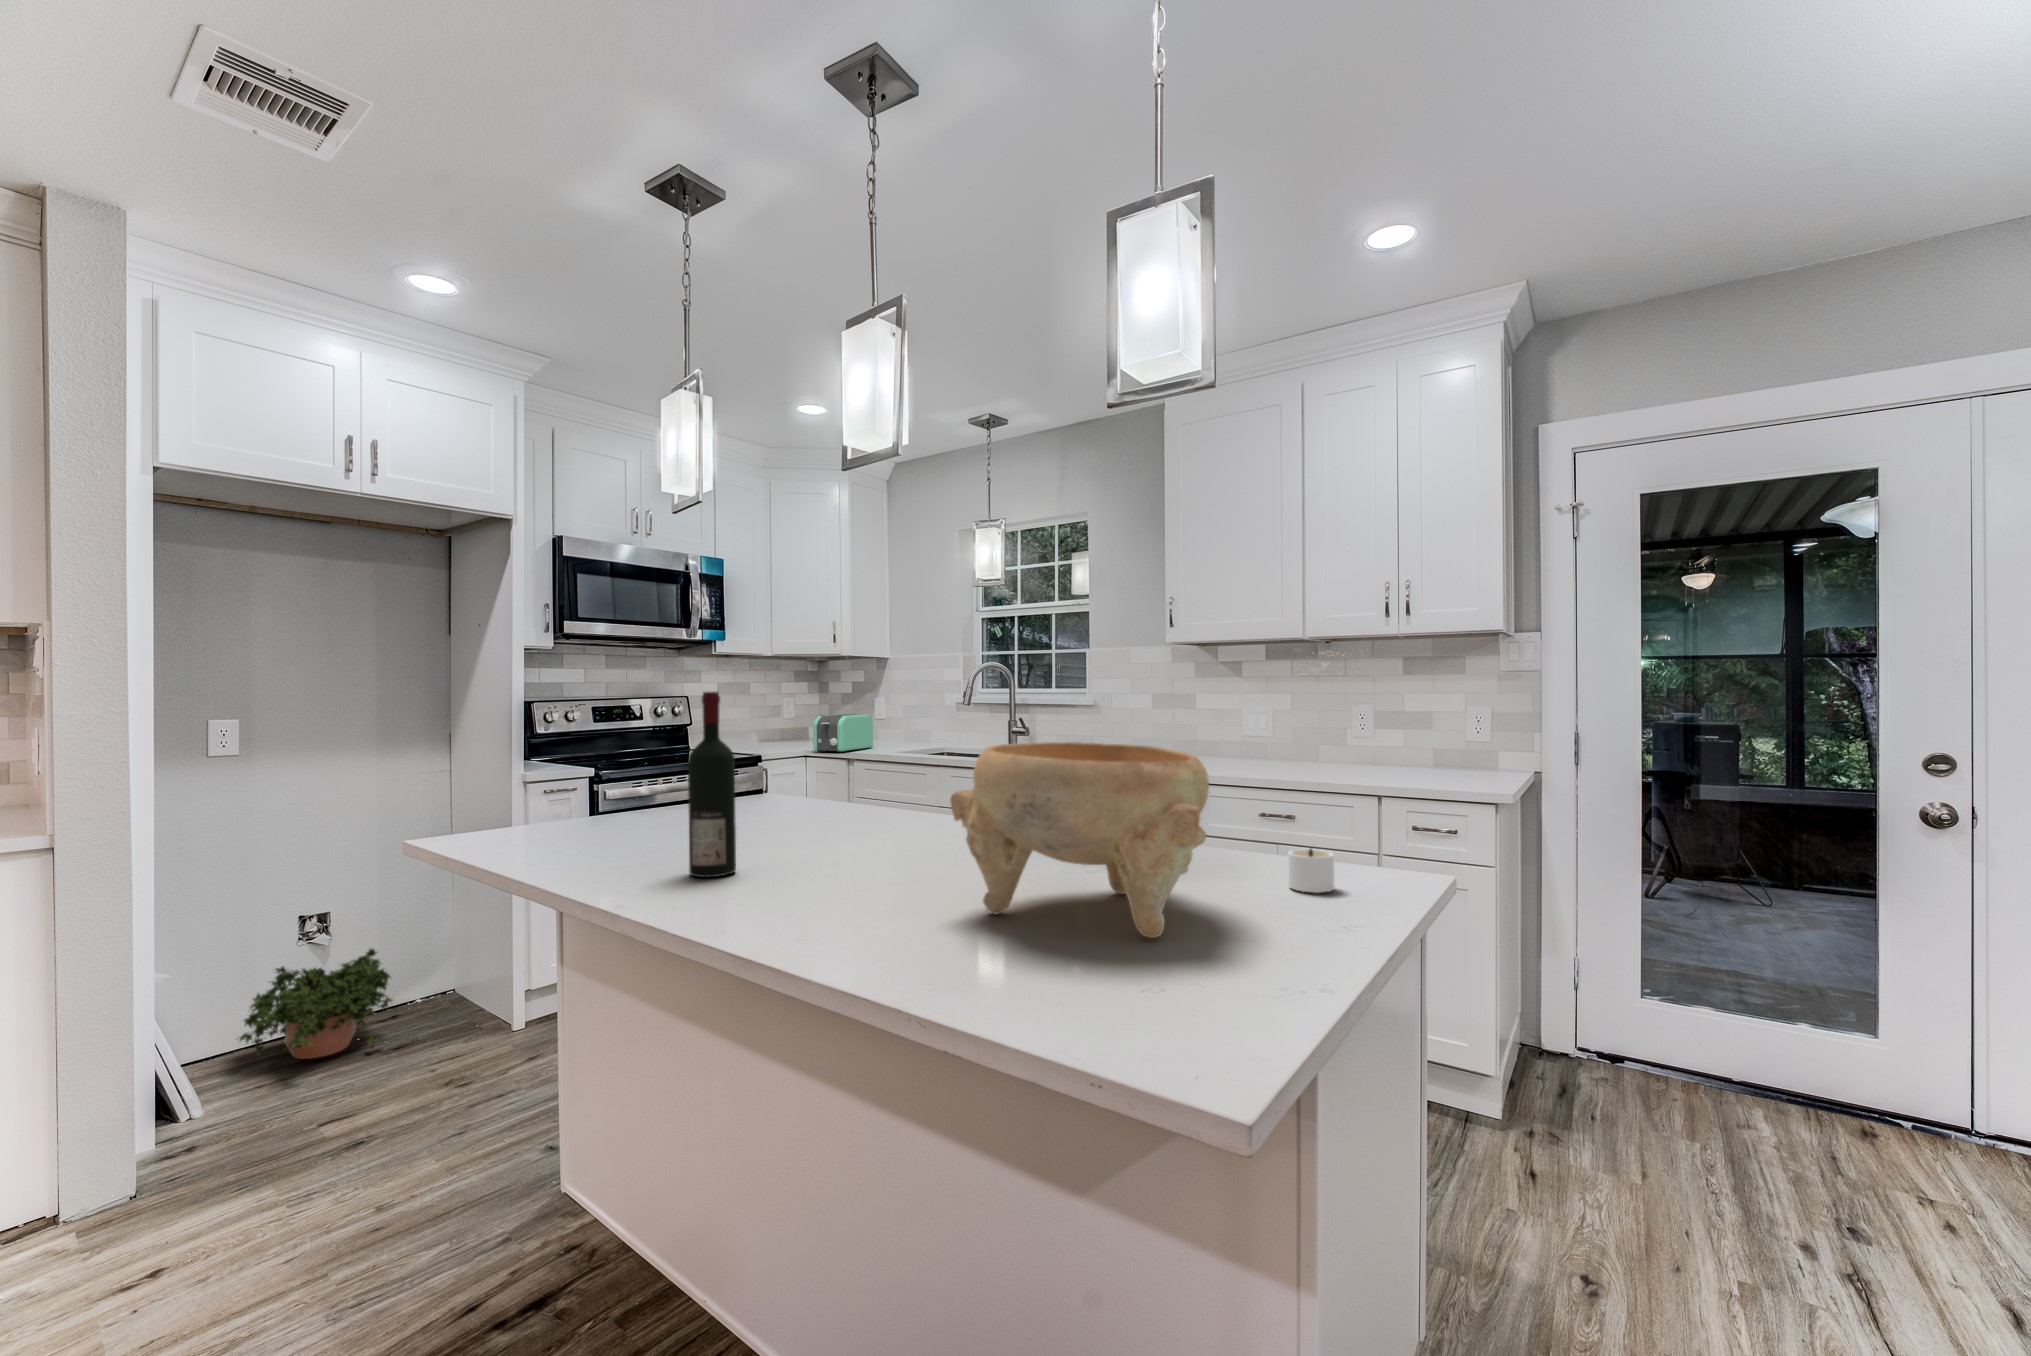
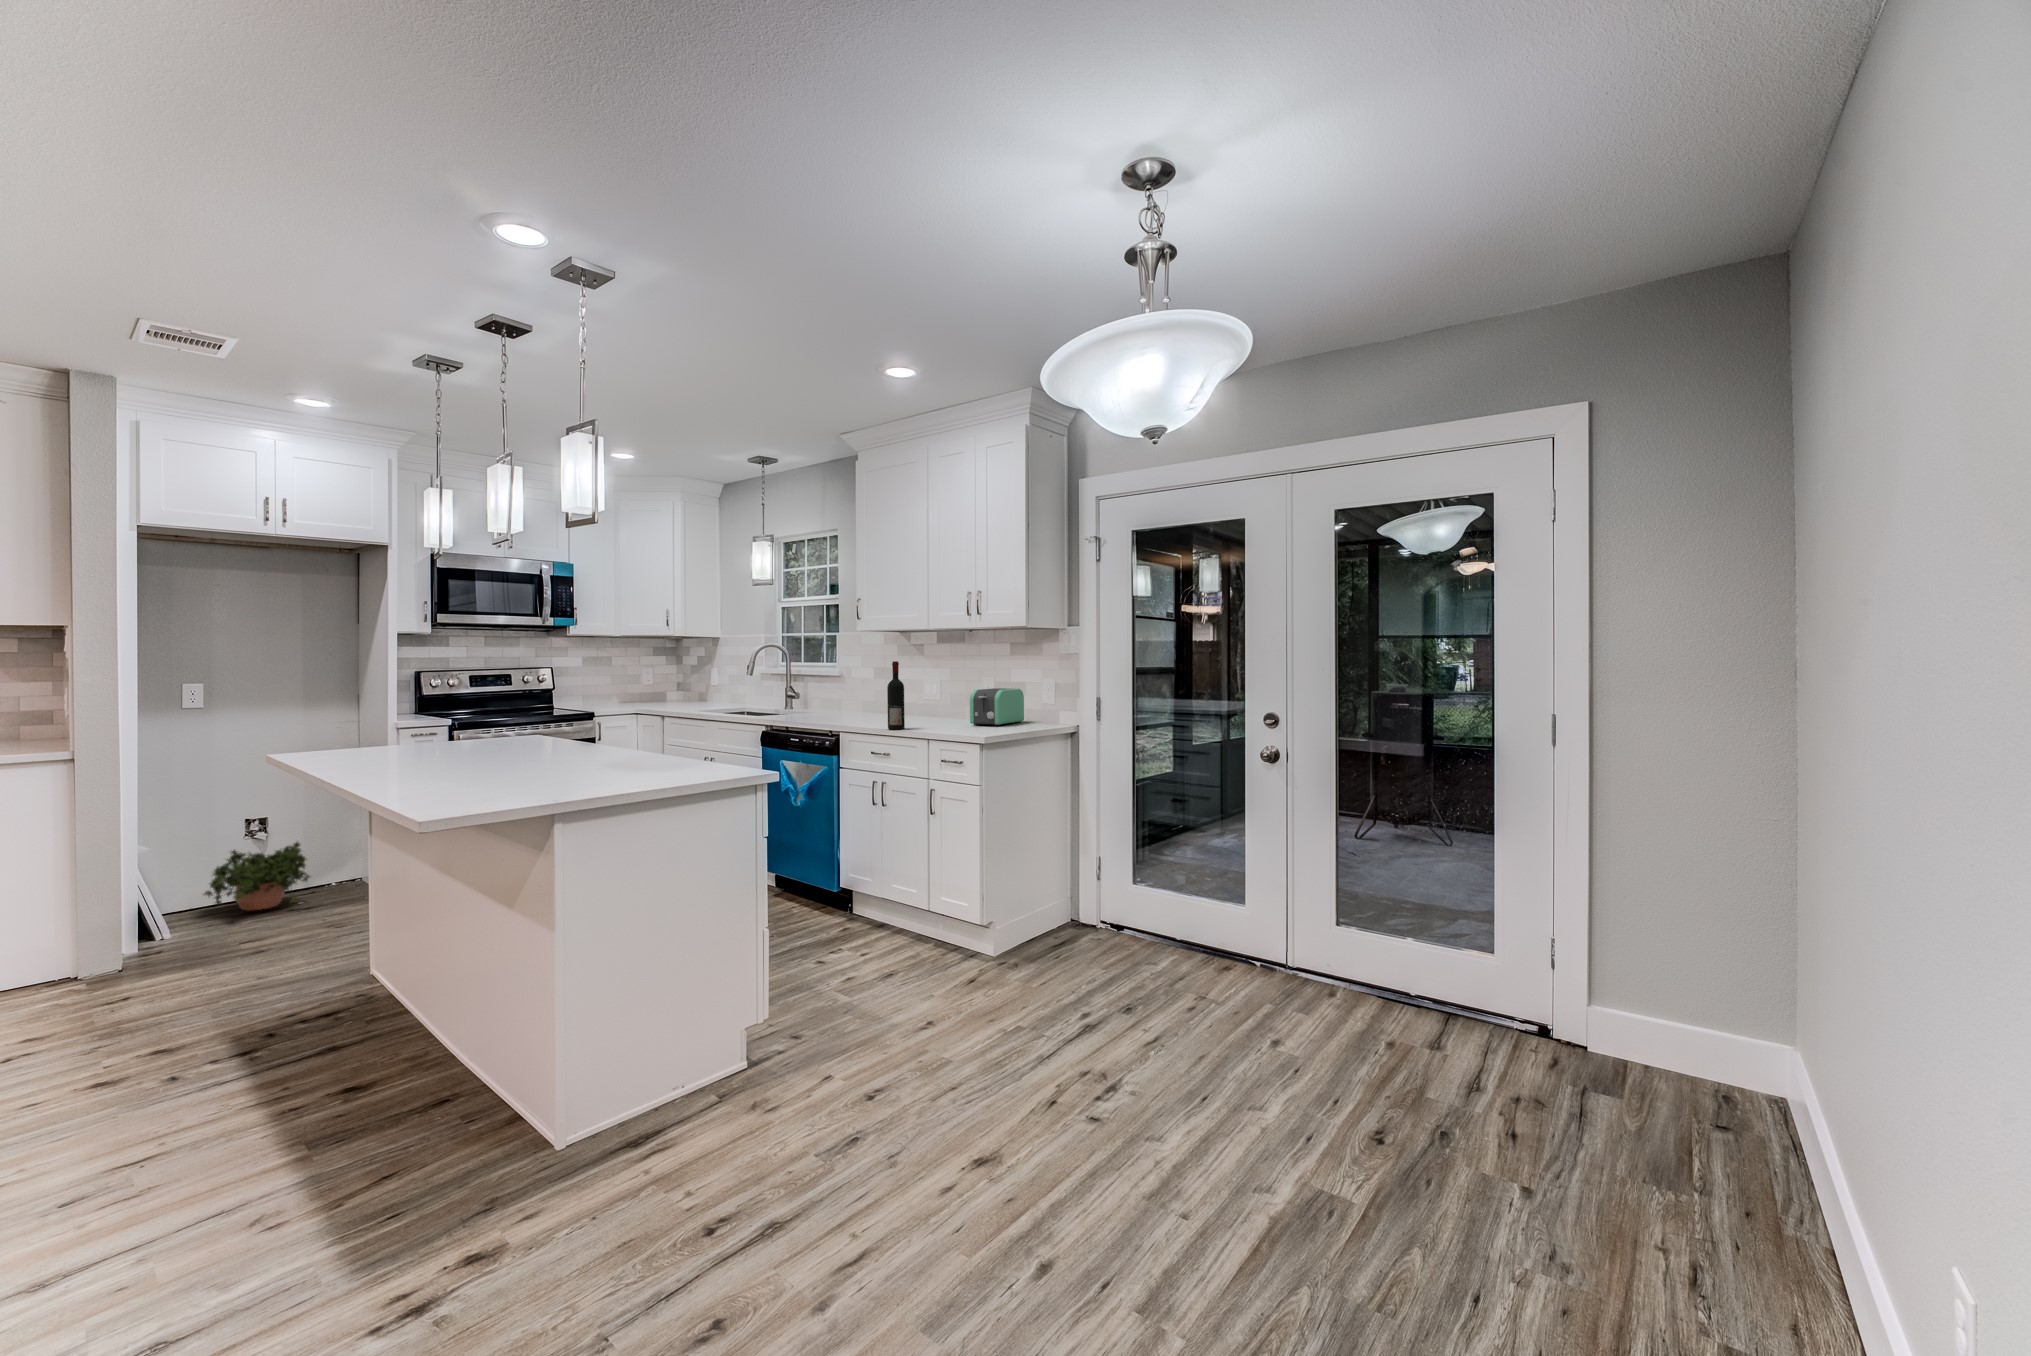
wine bottle: present [688,692,736,877] -> present [887,661,905,730]
toaster: present [813,714,873,752] -> present [970,688,1024,725]
decorative bowl: present [950,742,1209,938] -> none [452,692,587,781]
candle: present [1288,849,1334,893] -> none [653,749,689,771]

